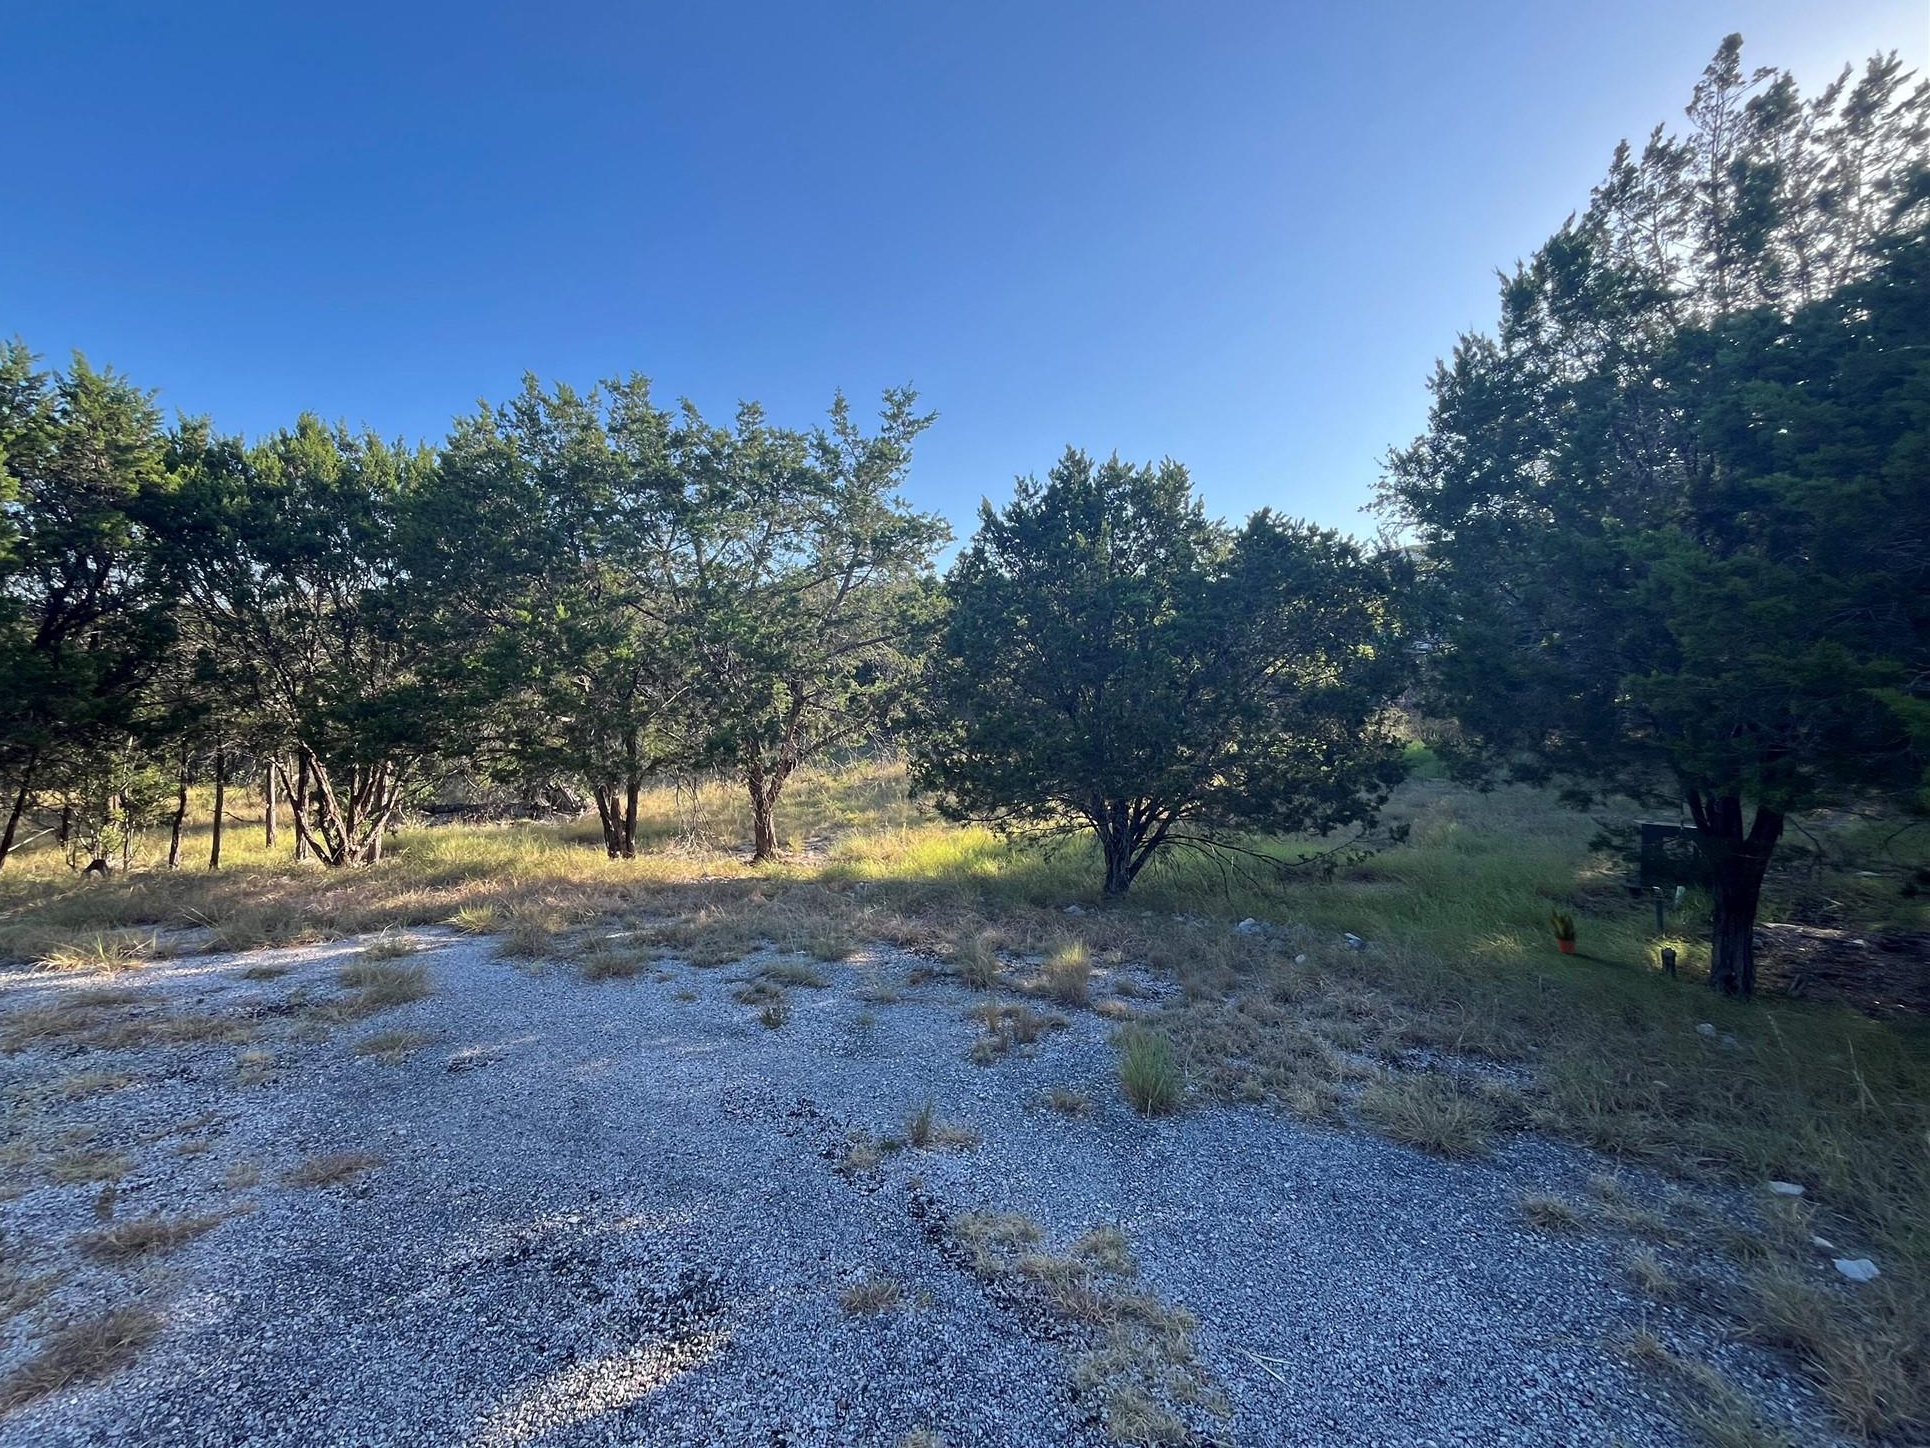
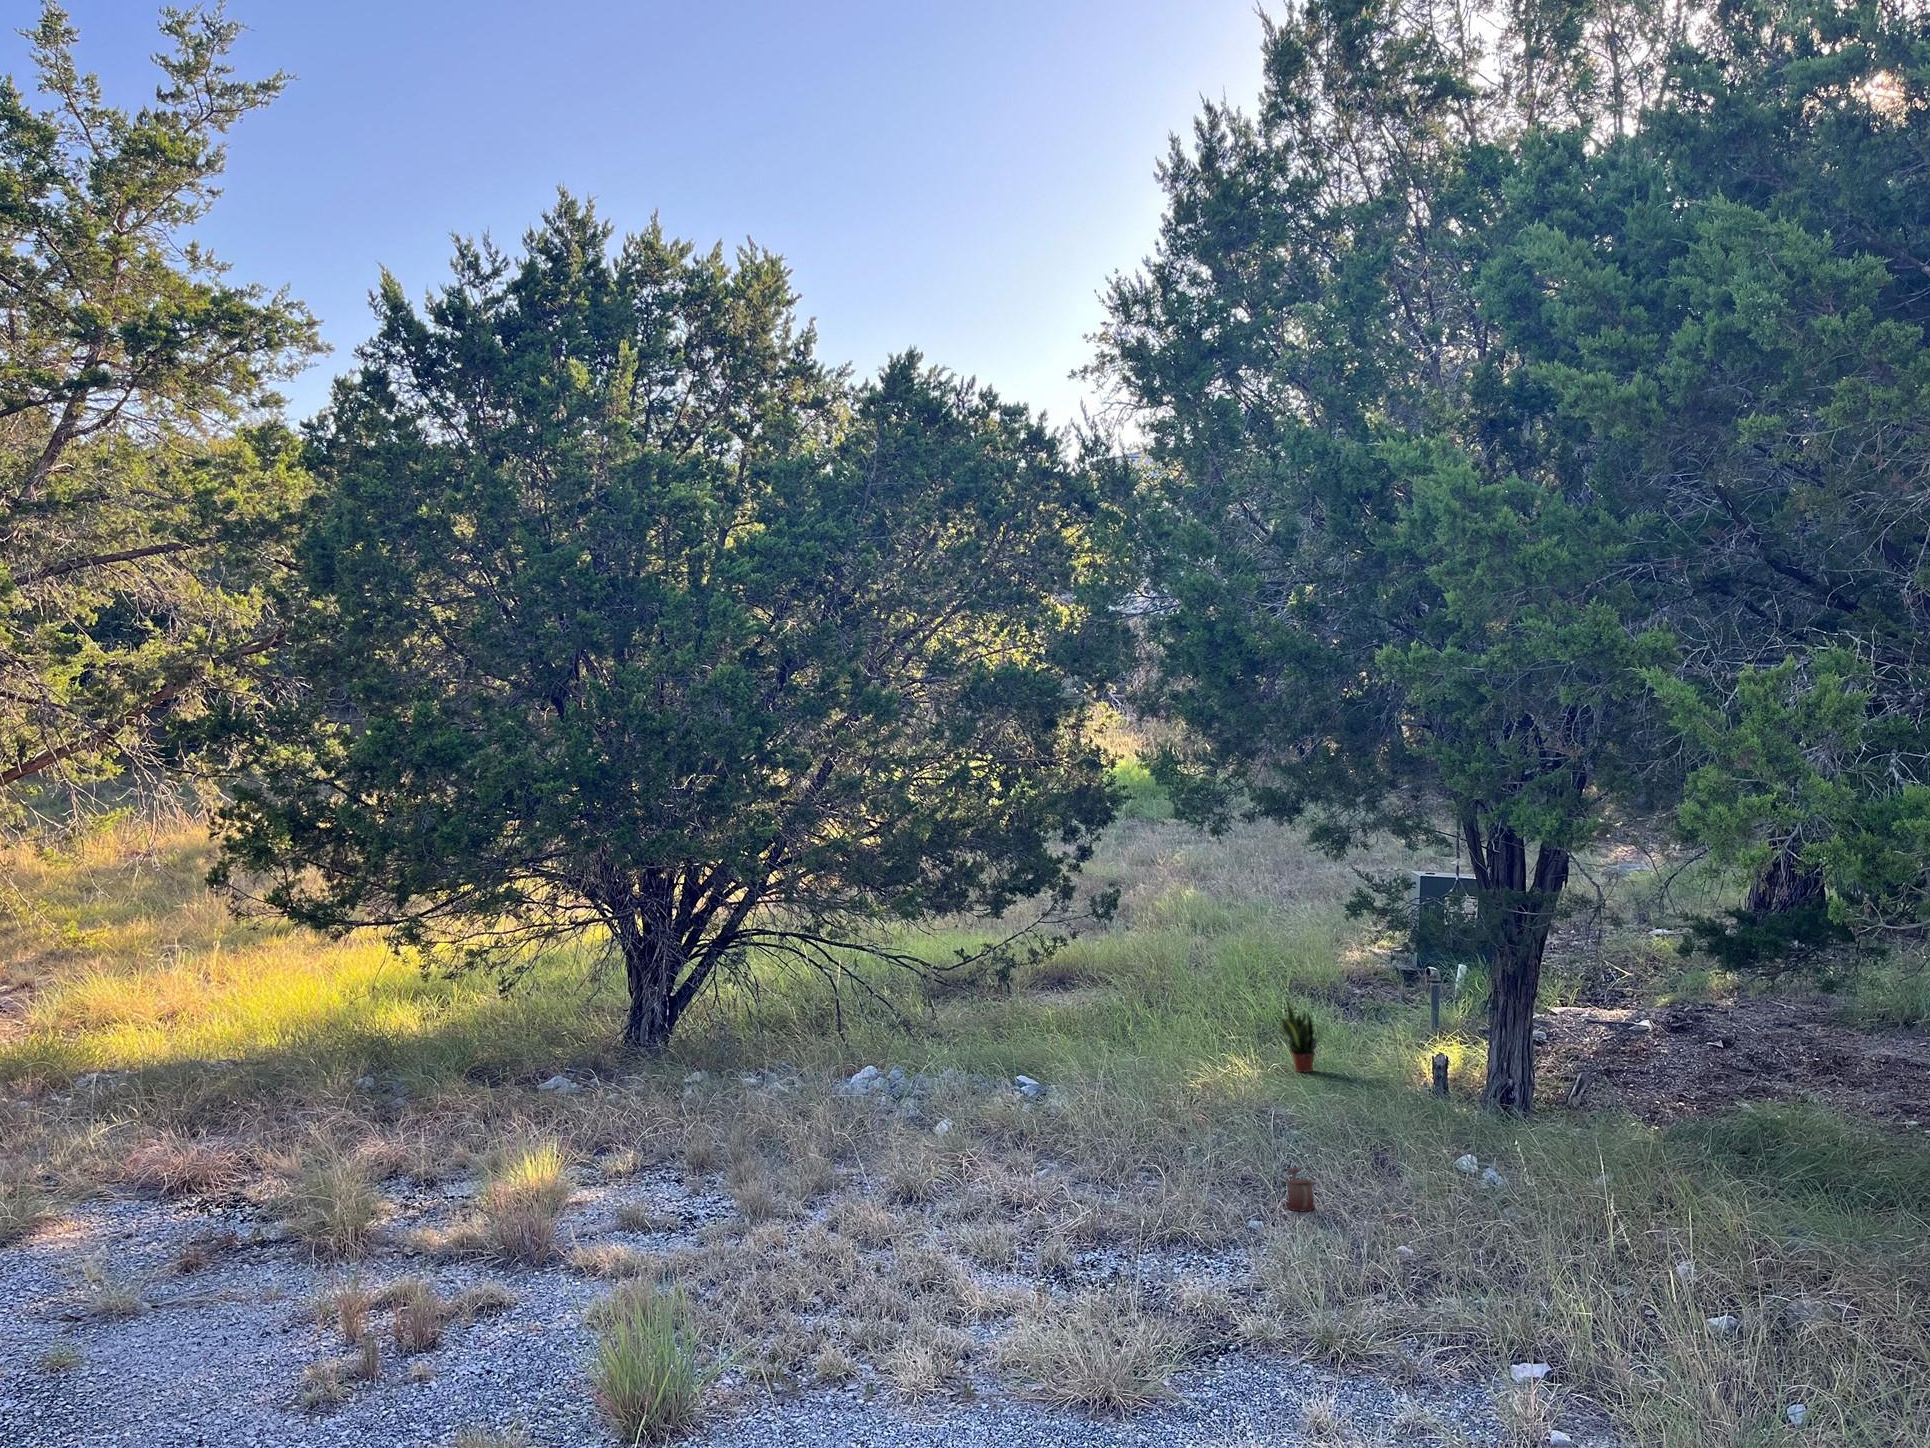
watering can: none [1602,1036,1632,1072] -> present [1285,1167,1315,1211]

